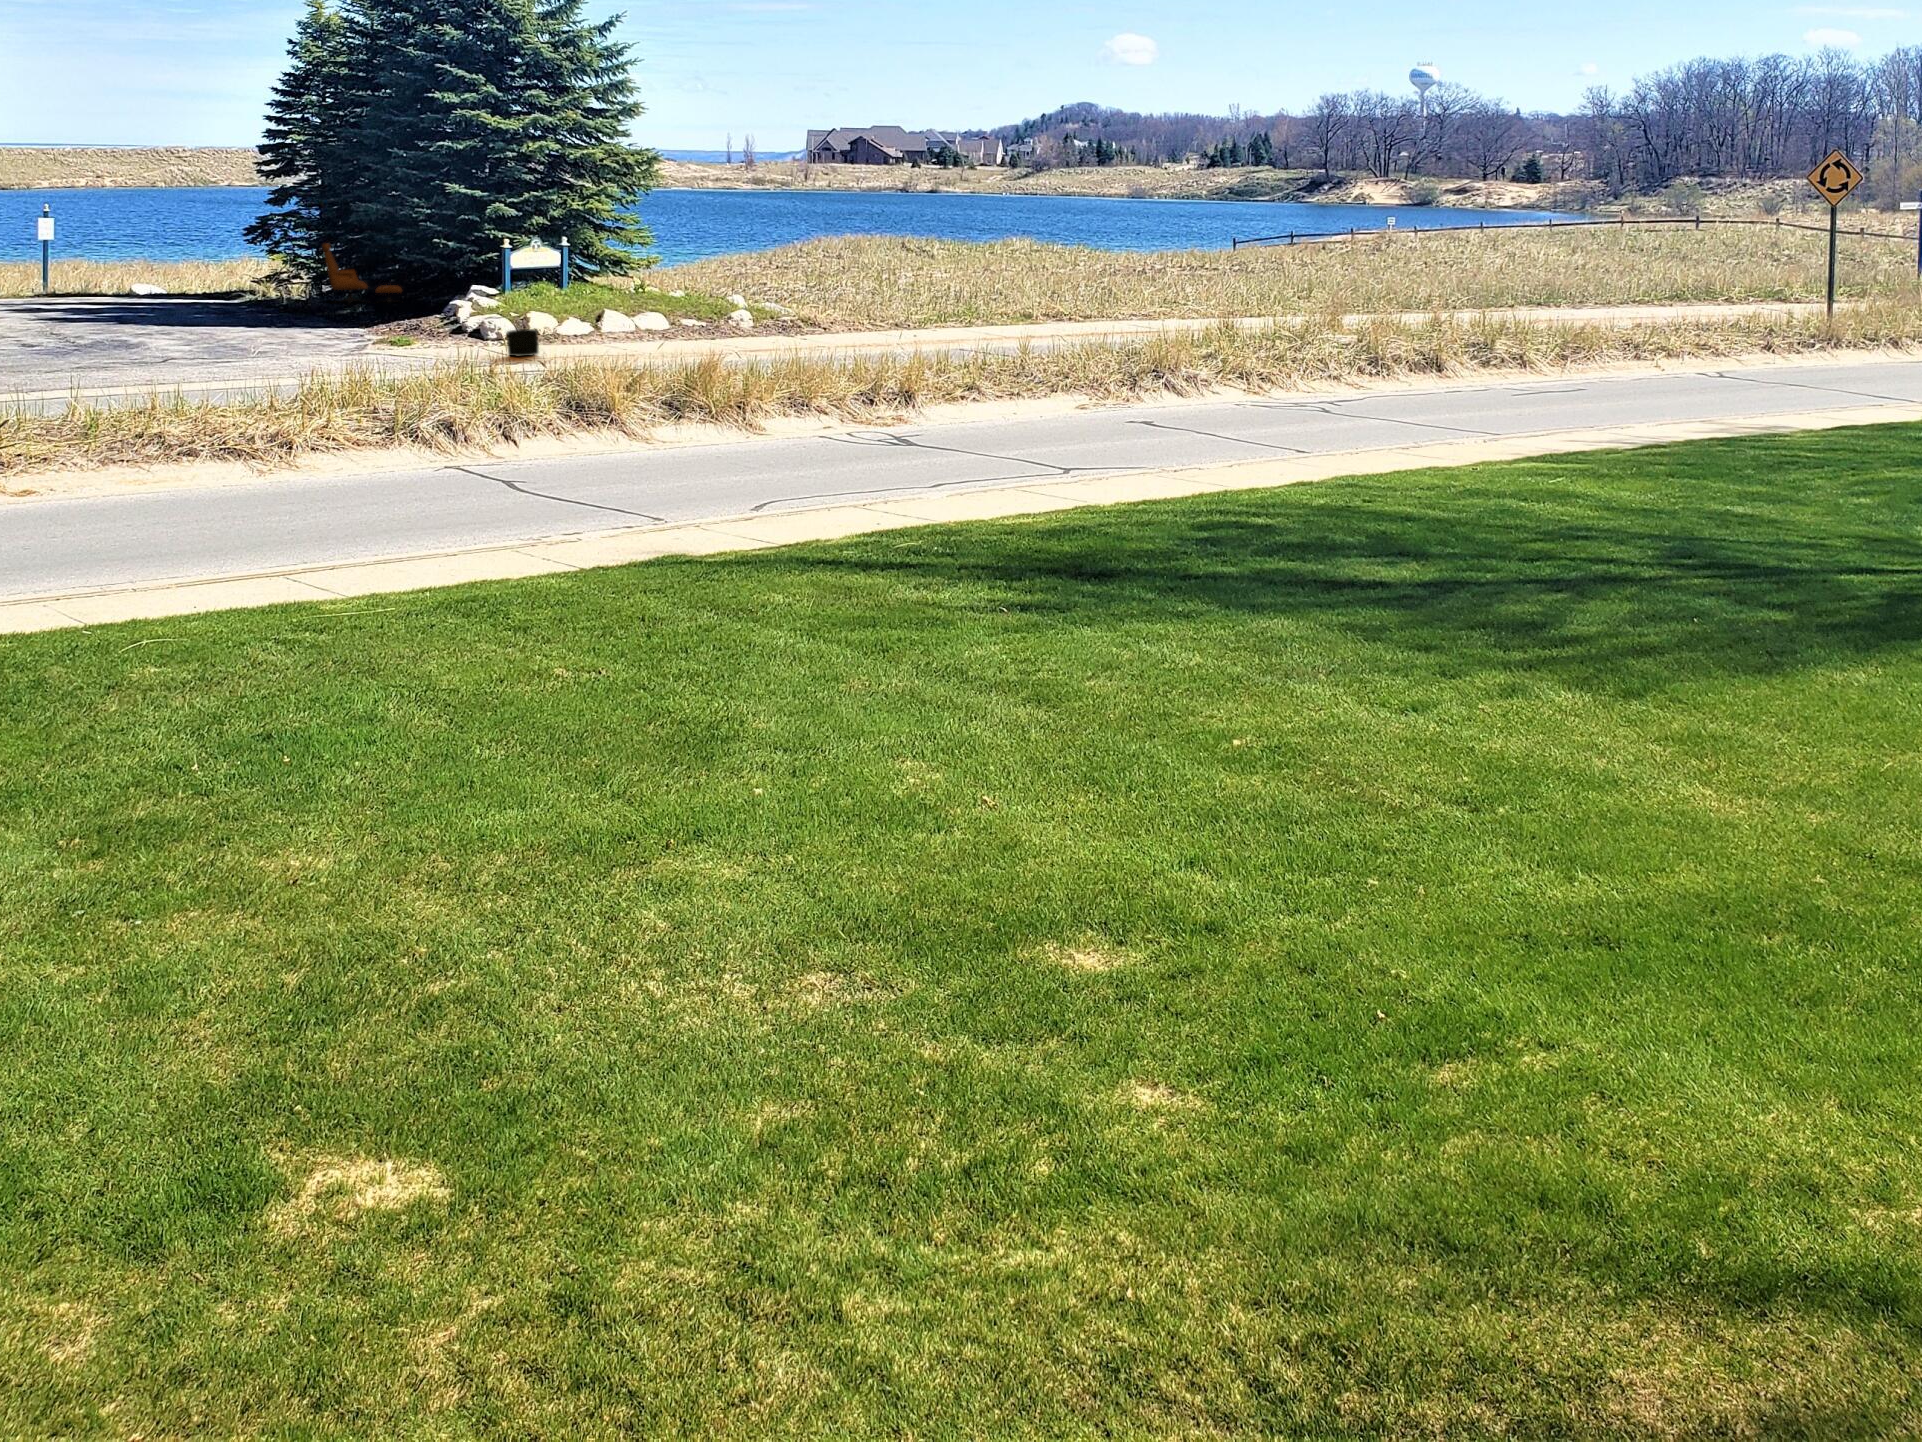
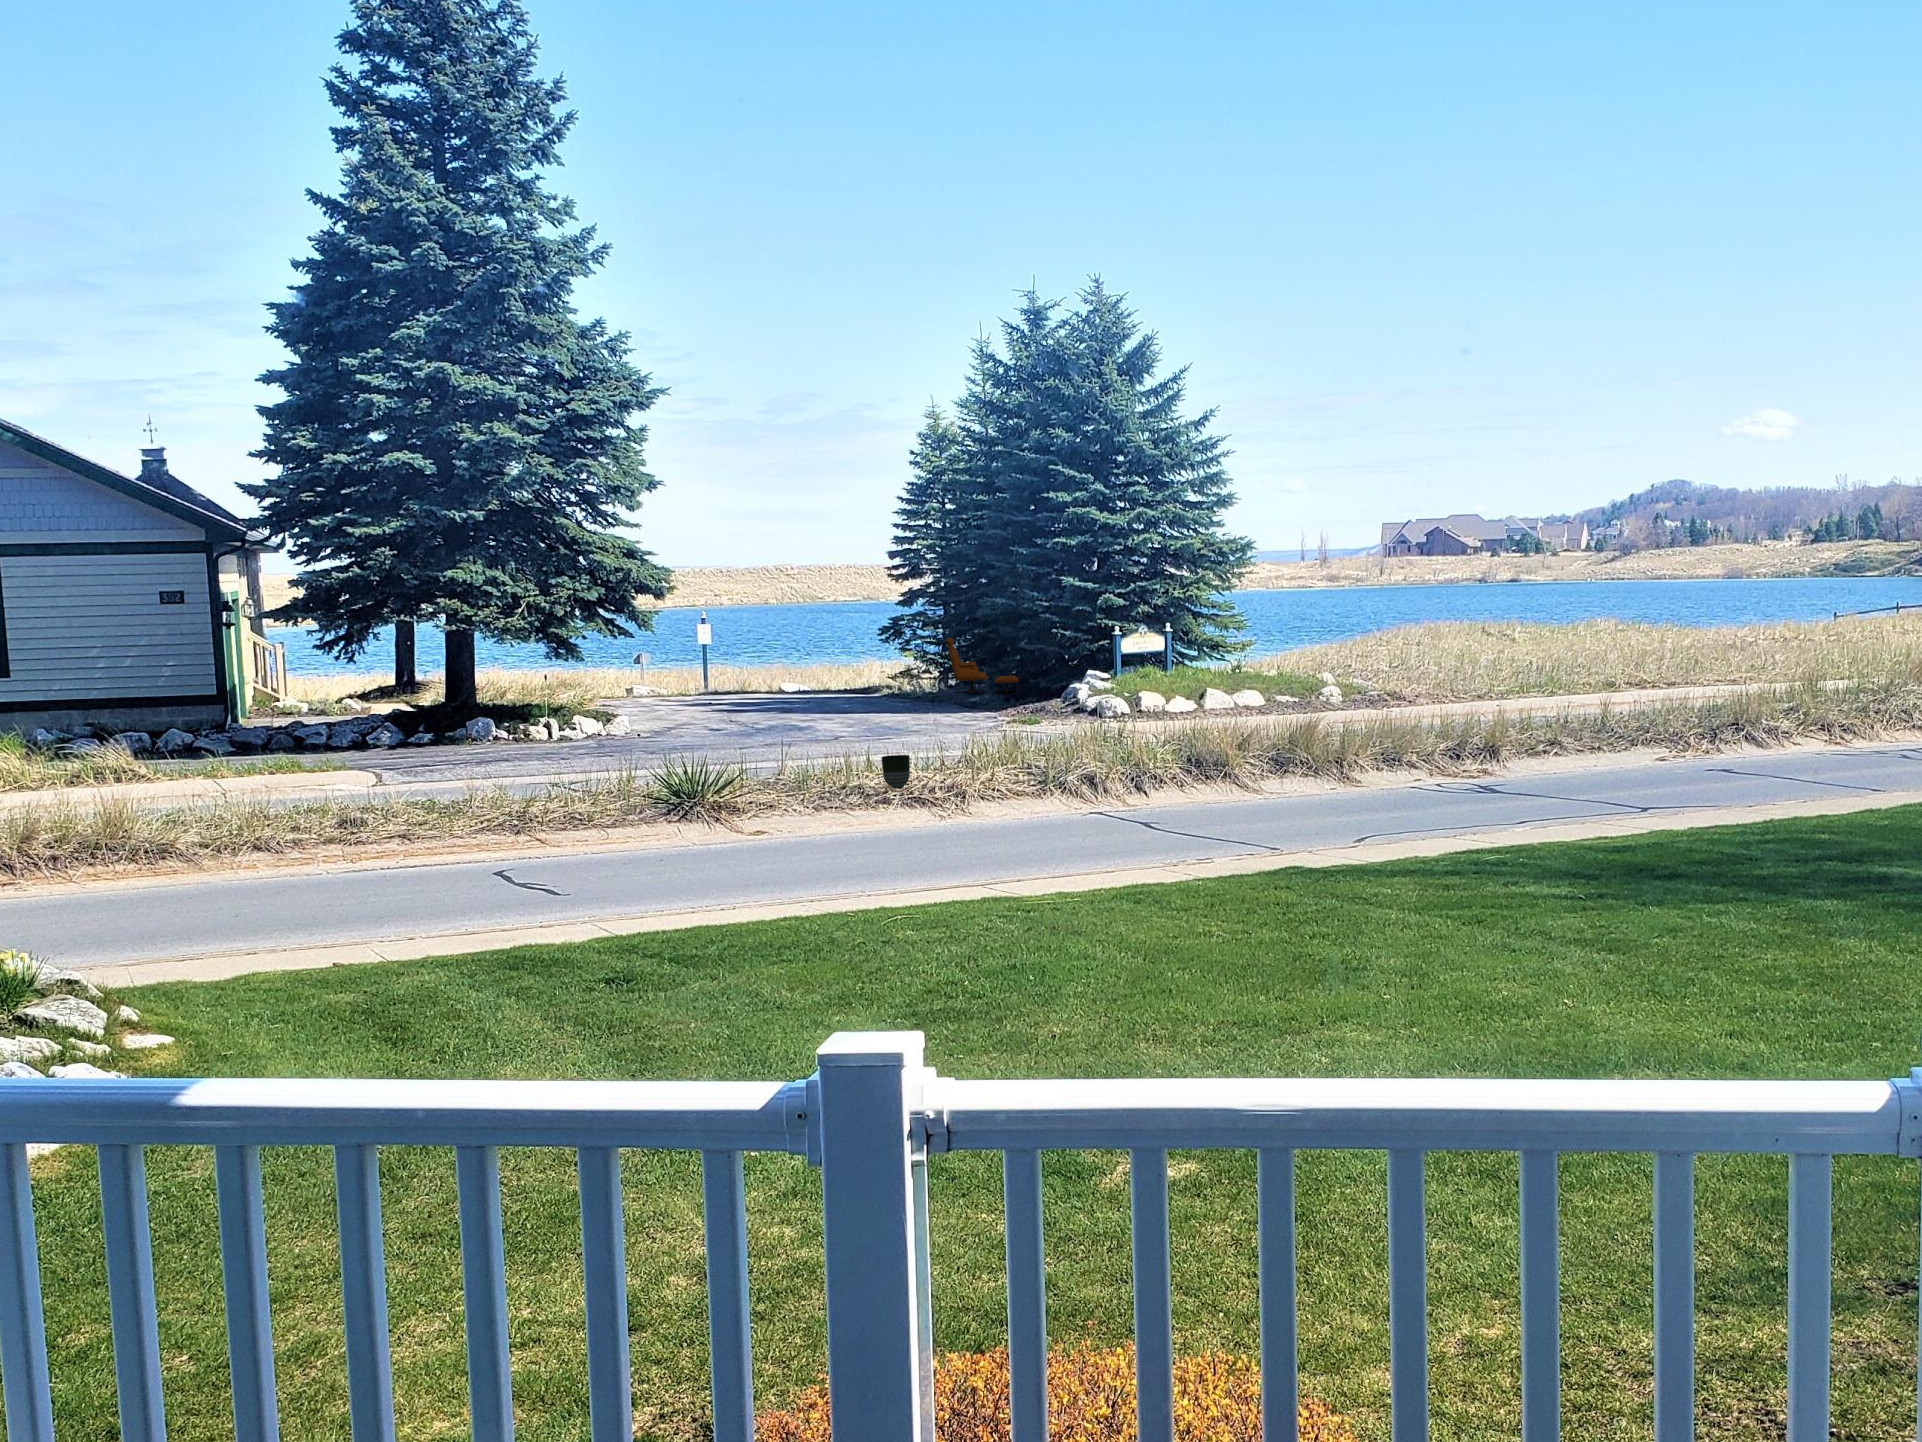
wooden bucket: present [507,329,539,356] -> none [1125,703,1154,728]
planter: none [197,400,232,438] -> present [881,755,910,787]

